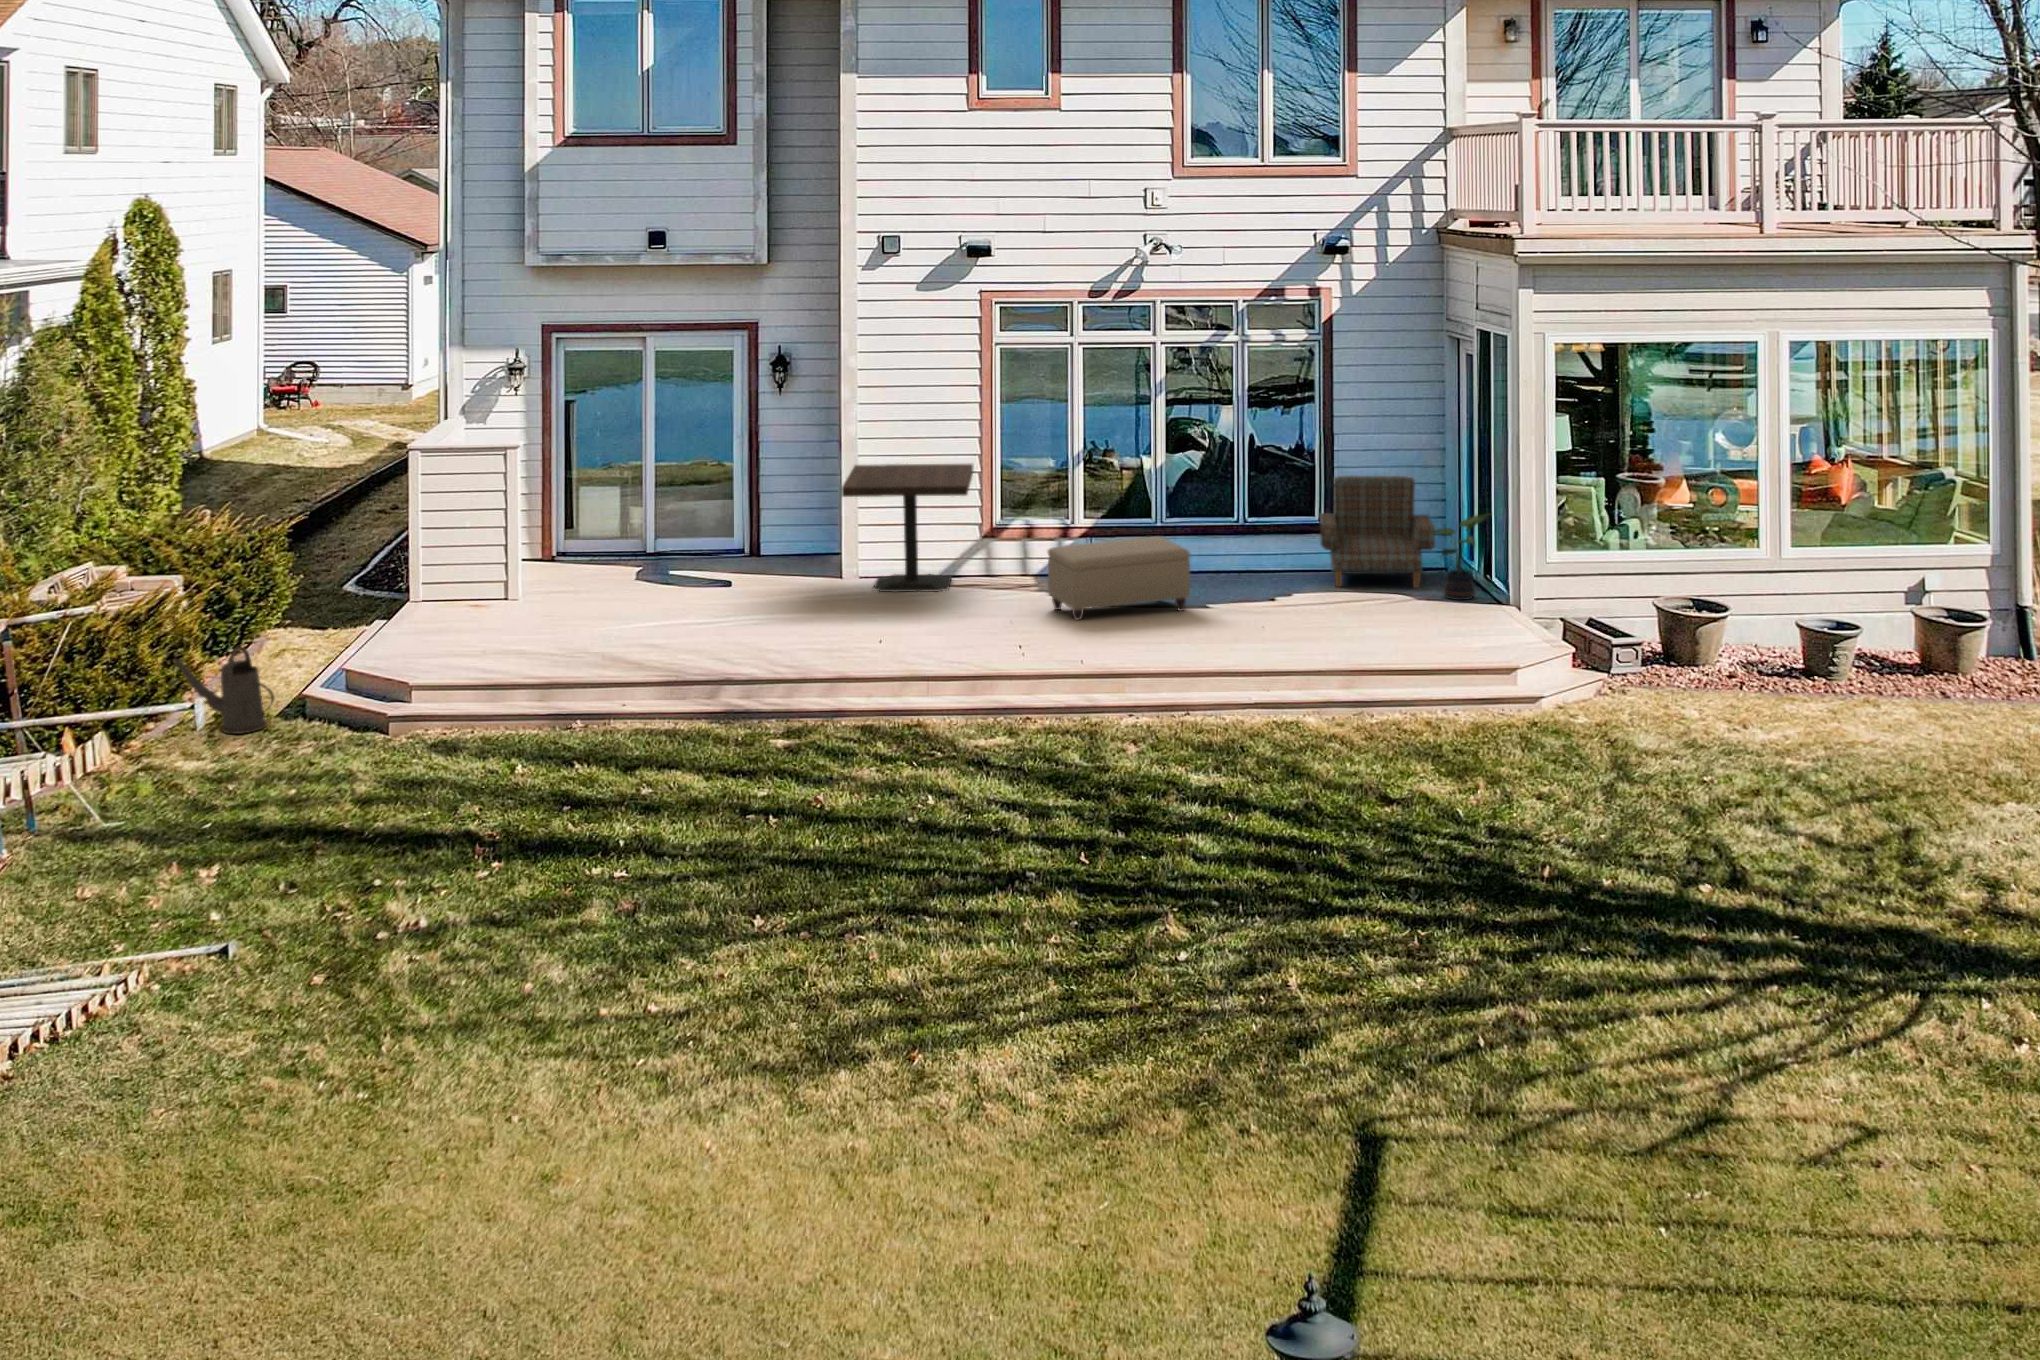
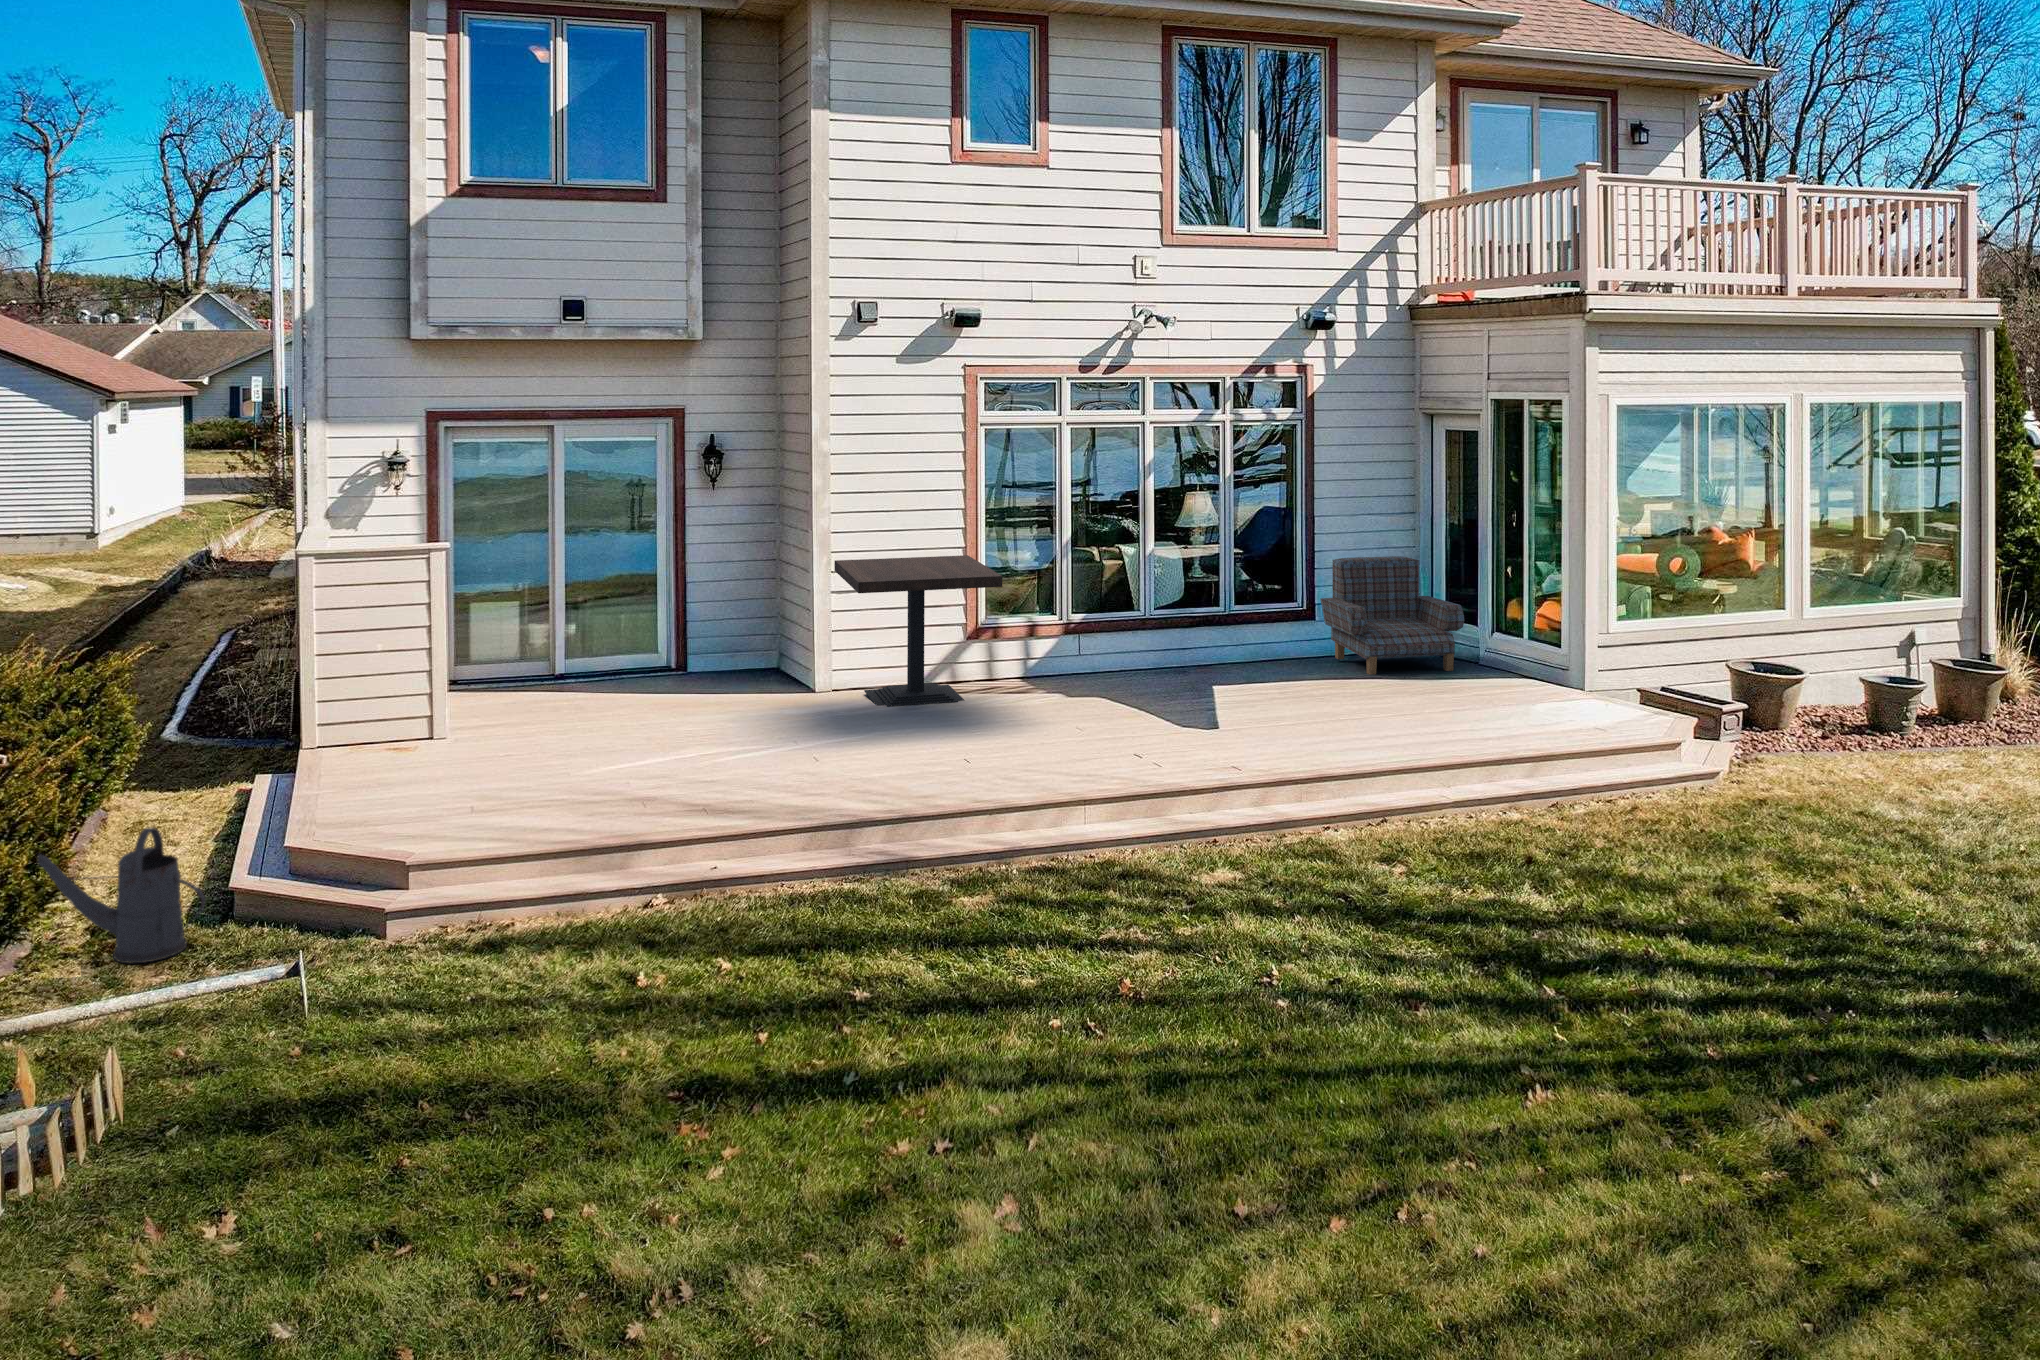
potted plant: present [1431,513,1490,600] -> none [1483,586,1543,680]
ottoman: present [1048,537,1190,620] -> none [1116,625,1275,727]

